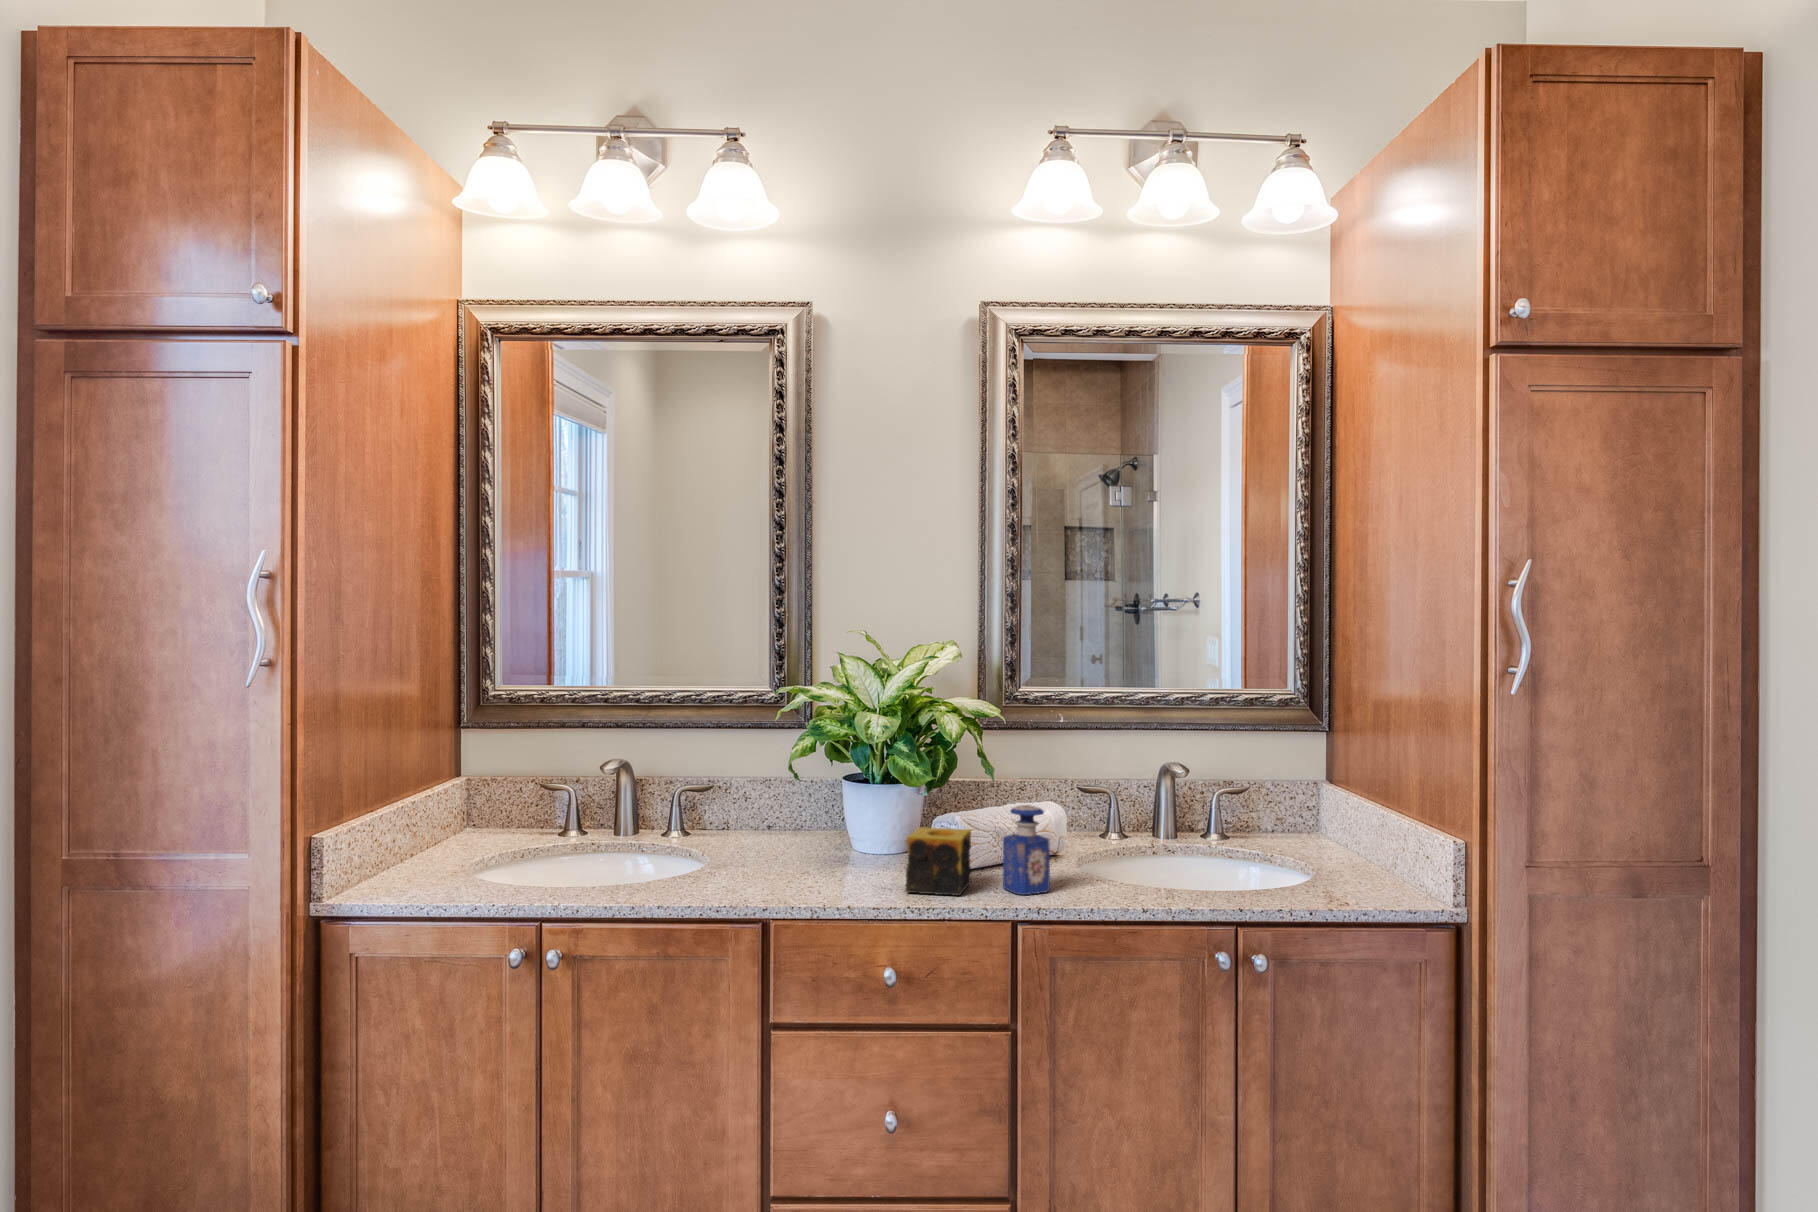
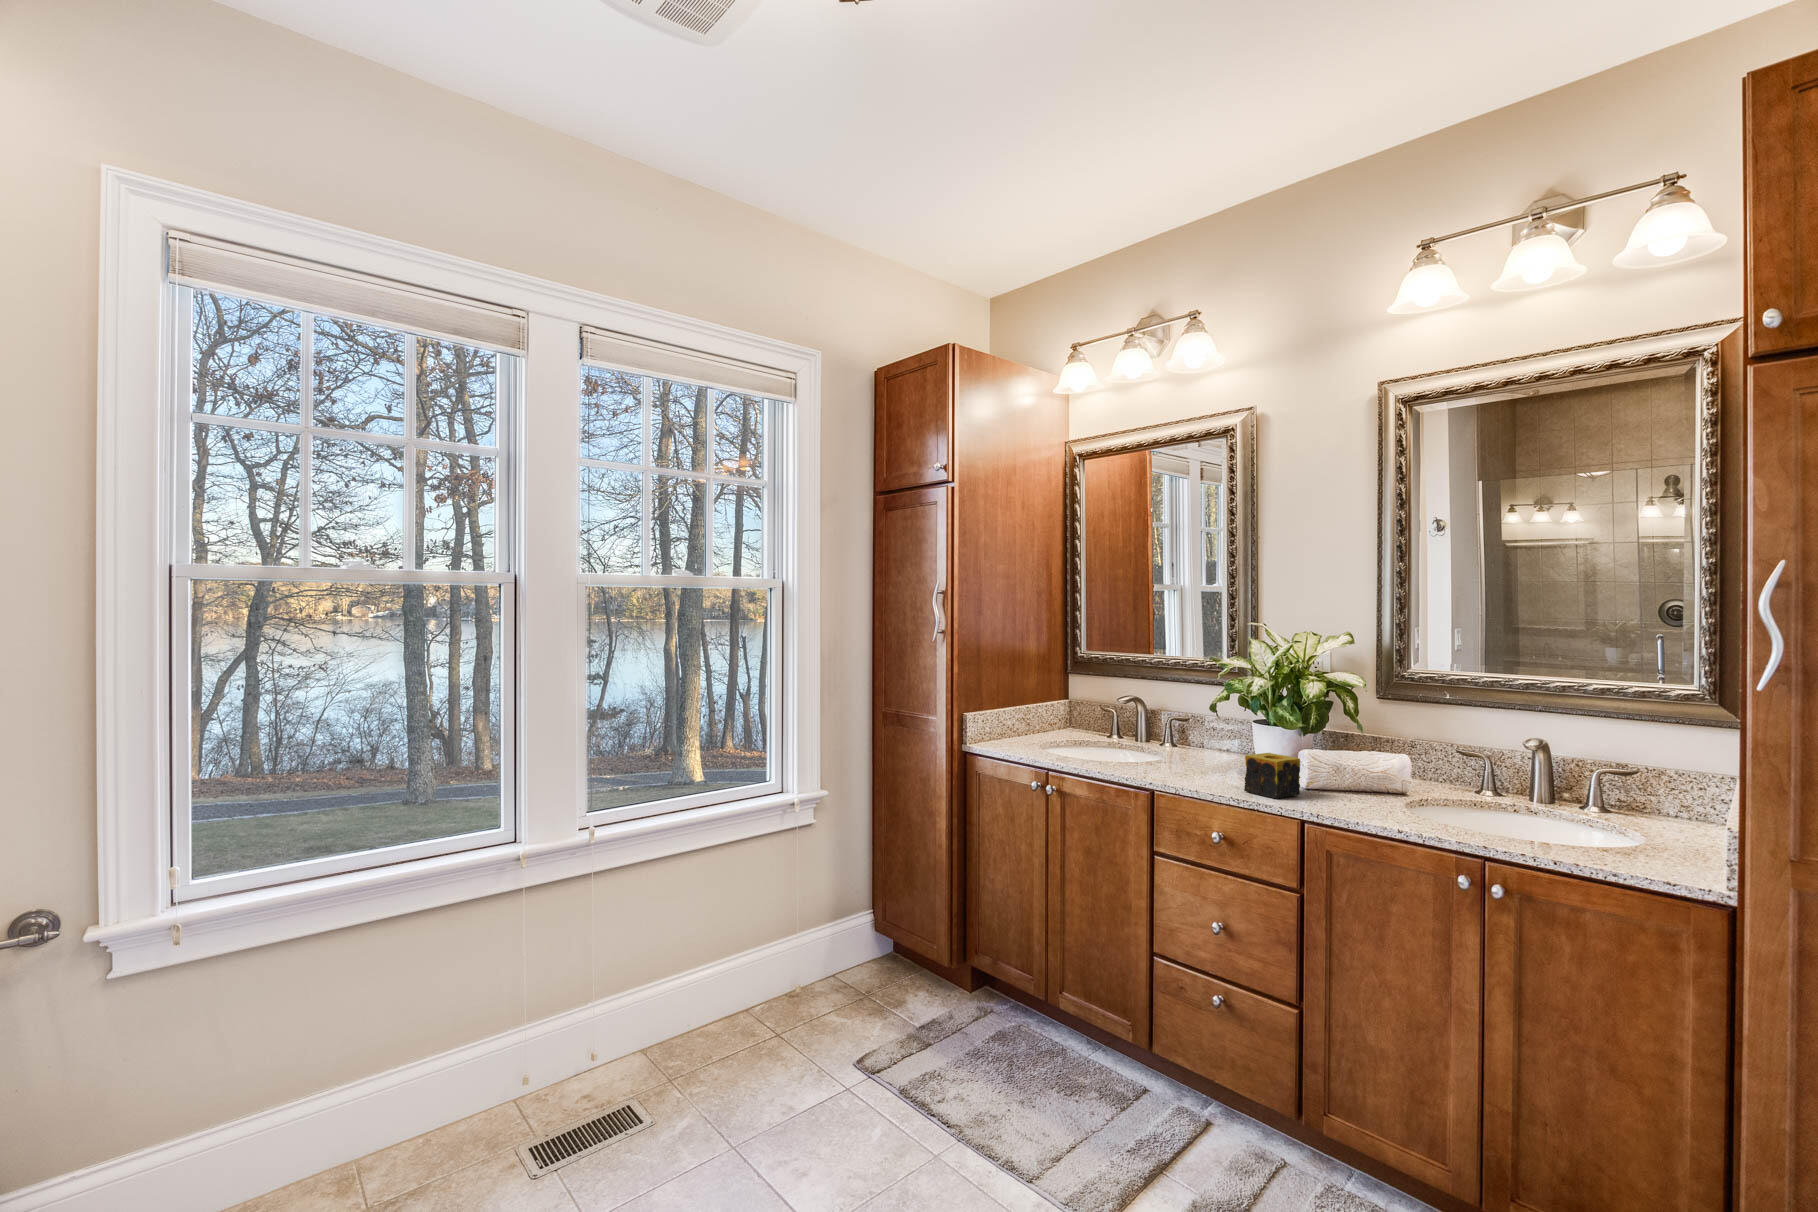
perfume bottle: present [1003,805,1050,895] -> none [1316,746,1349,808]

